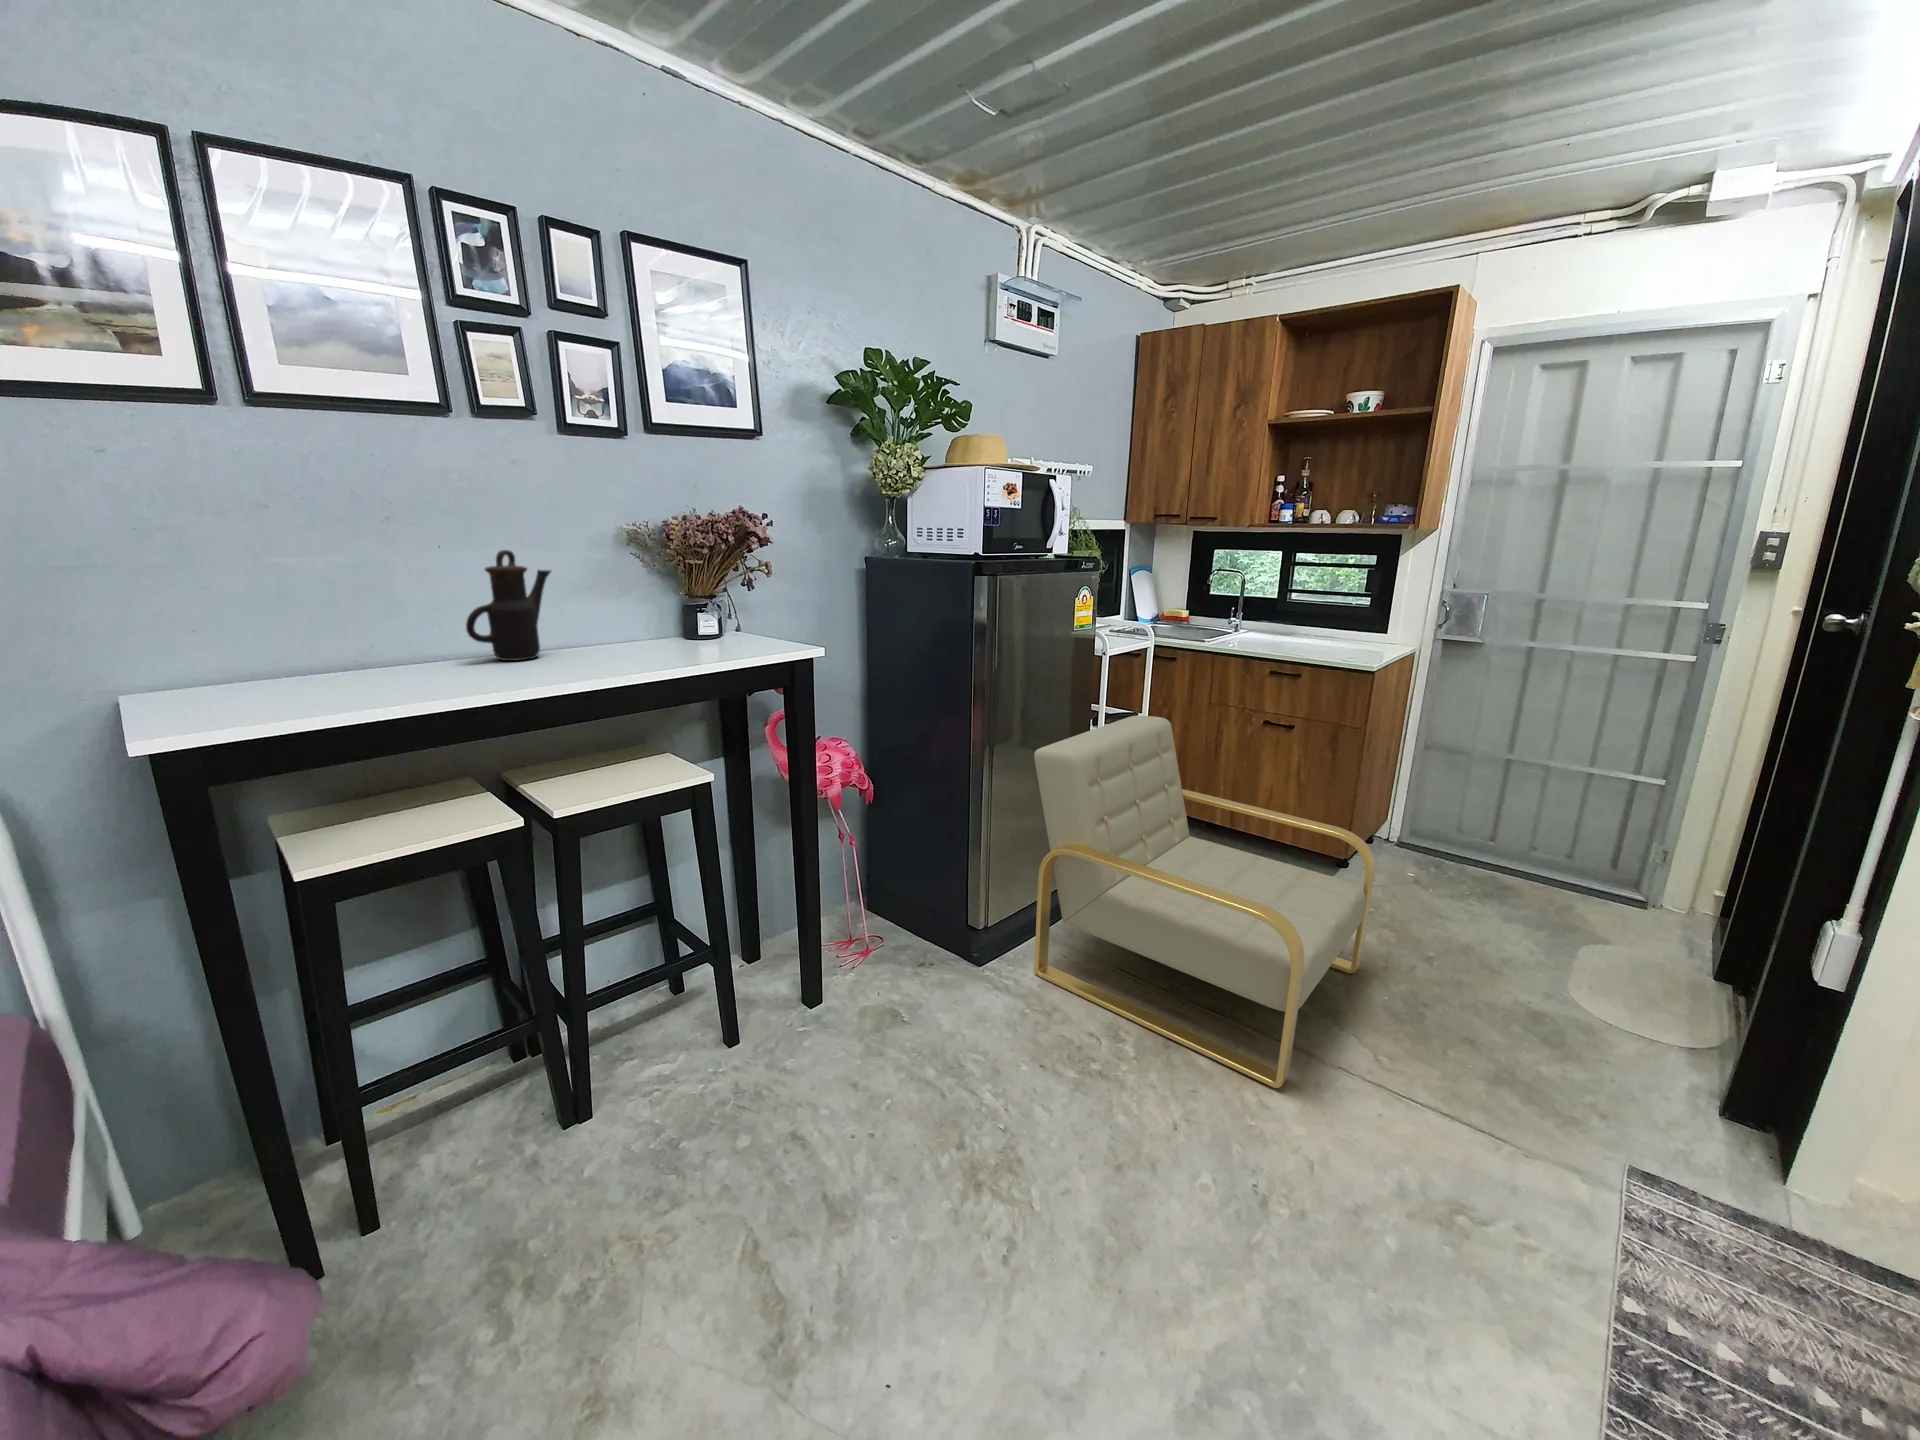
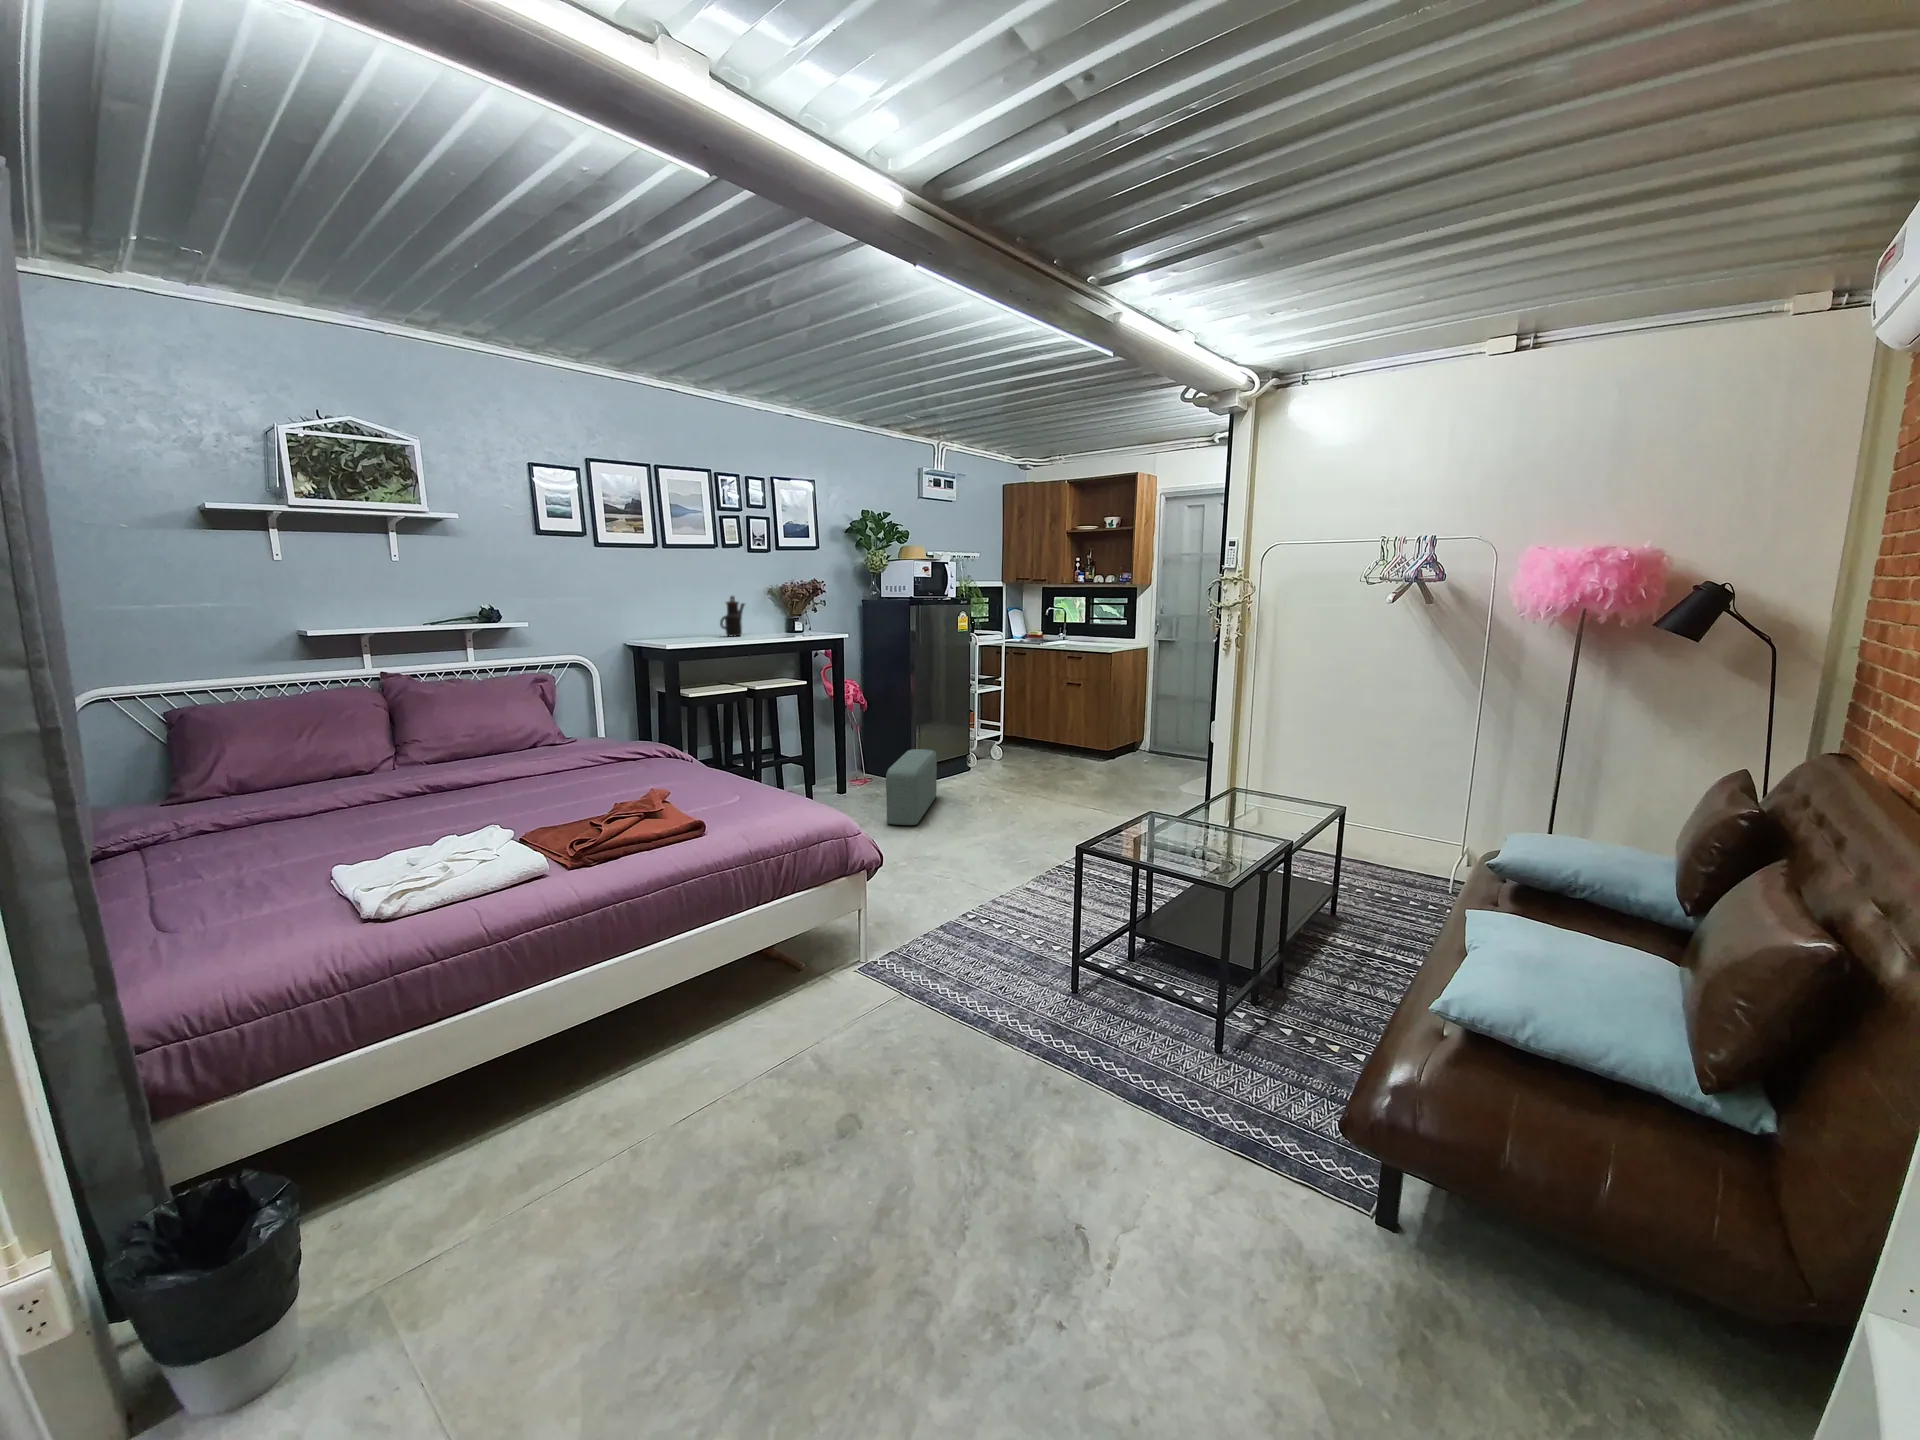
armchair: present [1034,716,1375,1088] -> none [939,673,1091,803]
pouf: none [916,935,1038,1241] -> present [886,749,937,825]

